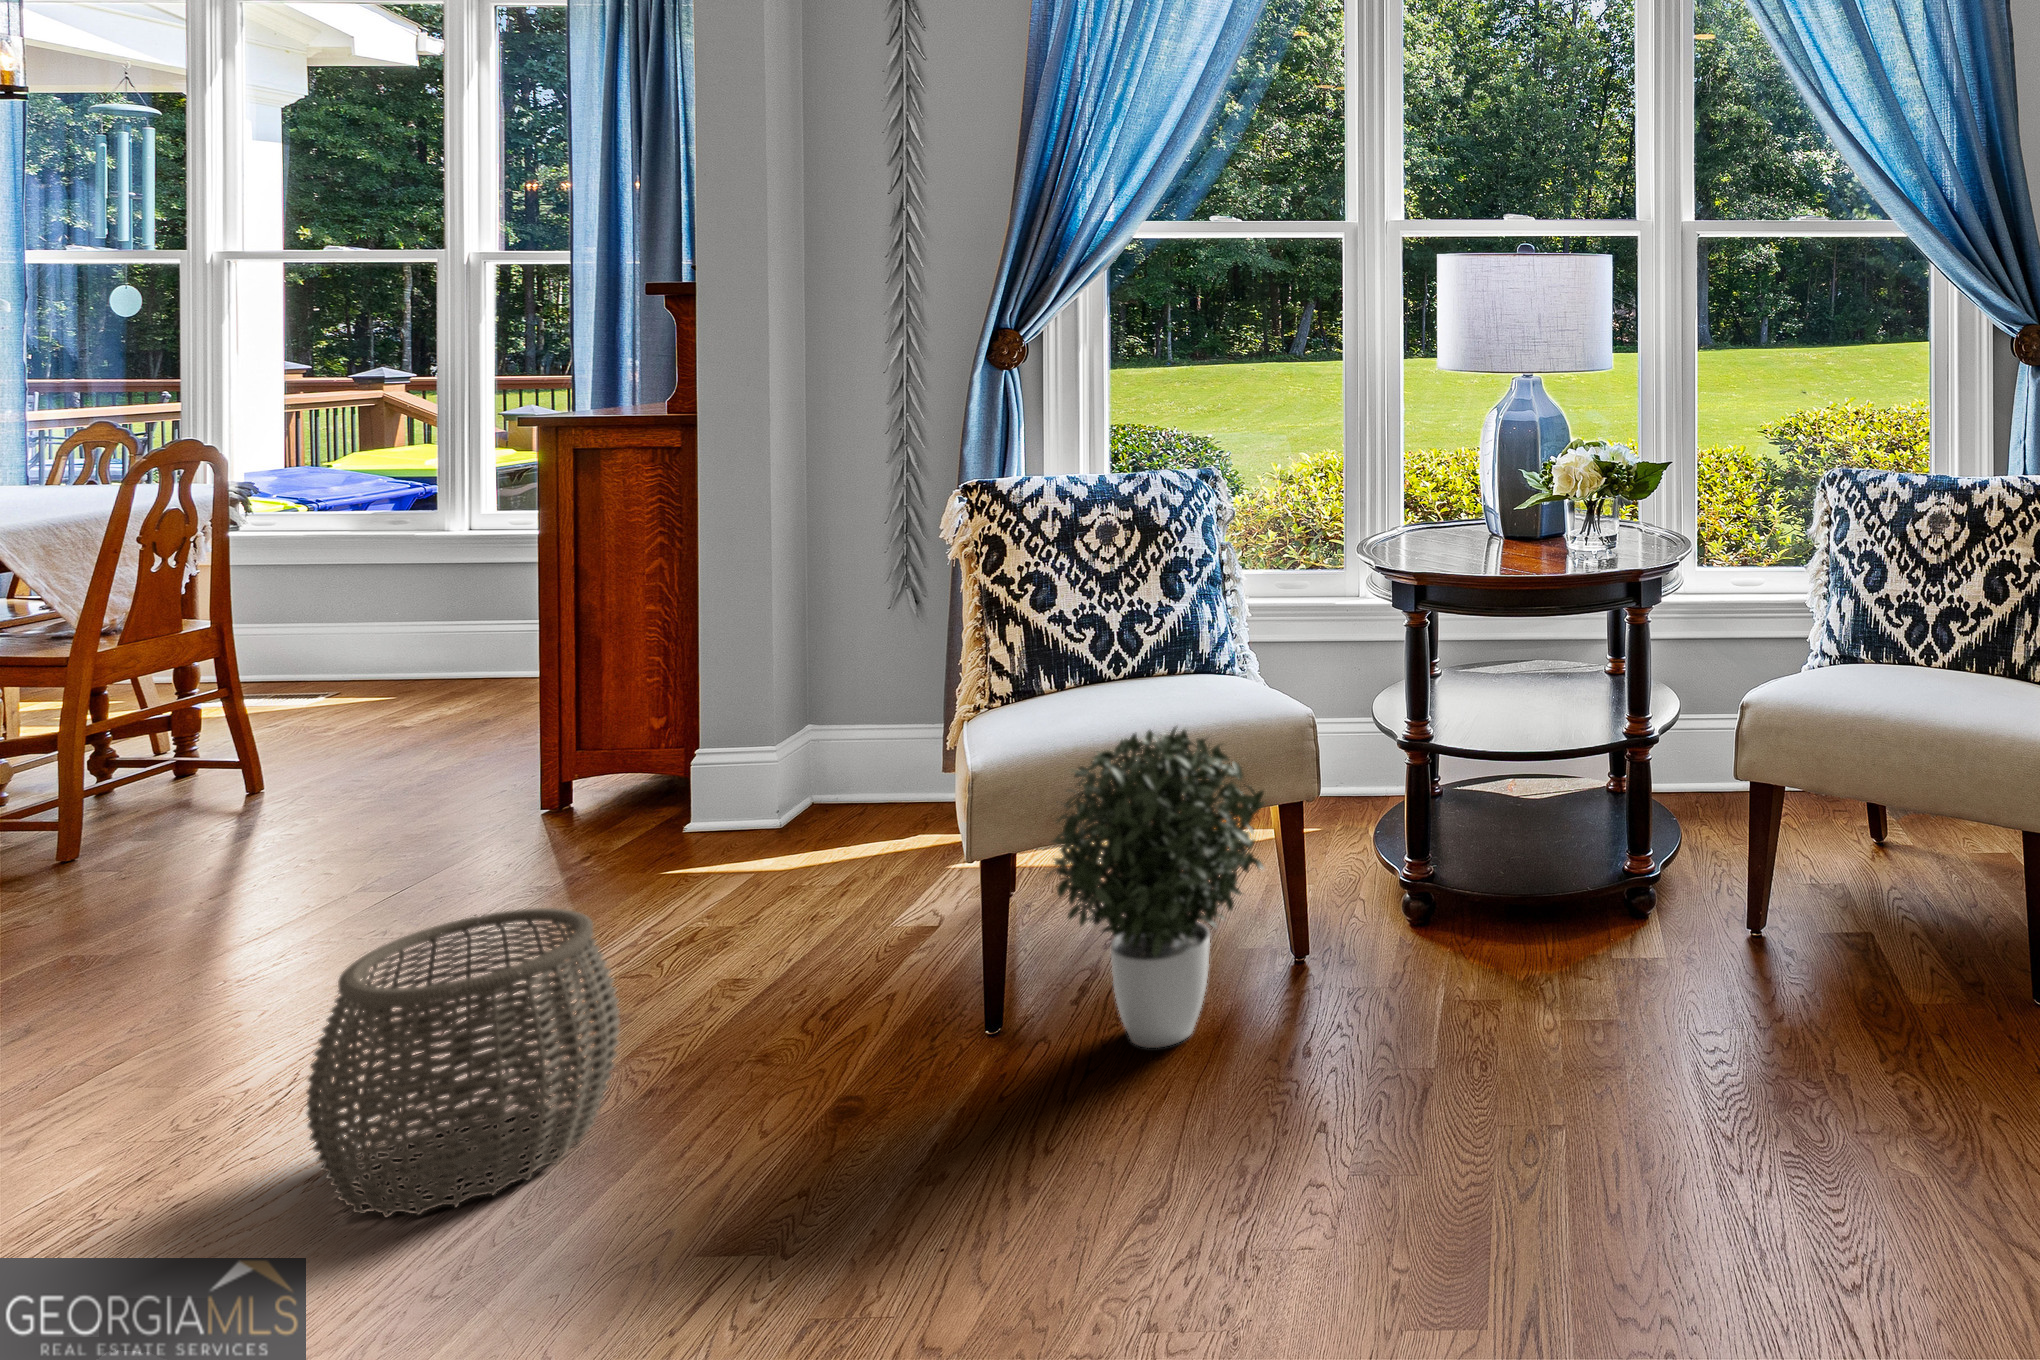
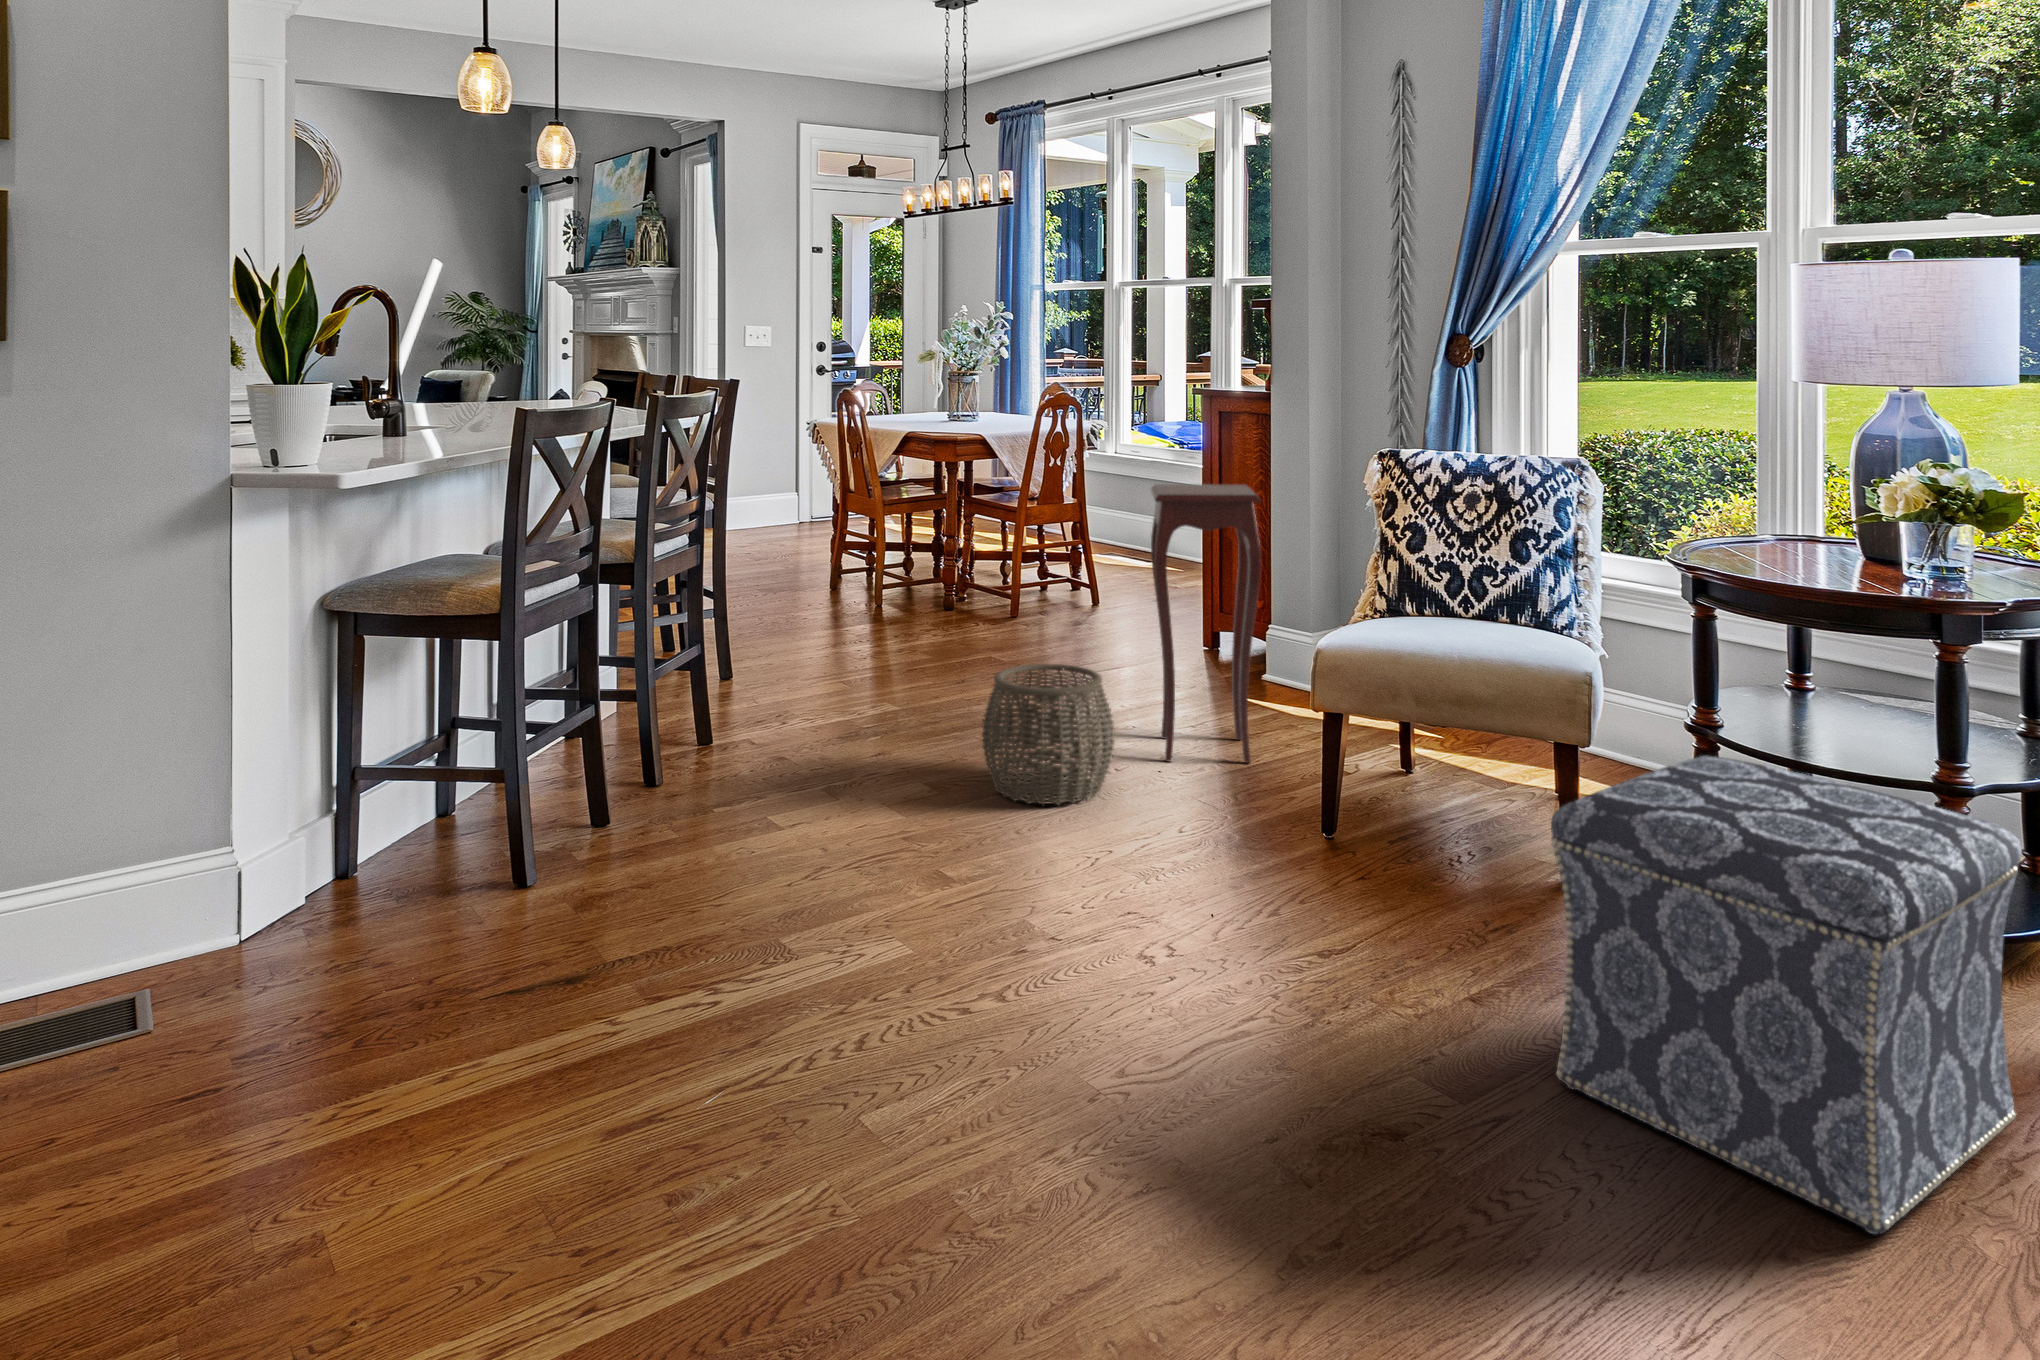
side table: none [581,551,818,1017] -> present [1151,484,1261,763]
potted plant: present [1047,727,1264,1048] -> none [1322,646,1490,880]
ottoman: none [1566,759,1958,1216] -> present [1551,756,2021,1234]

